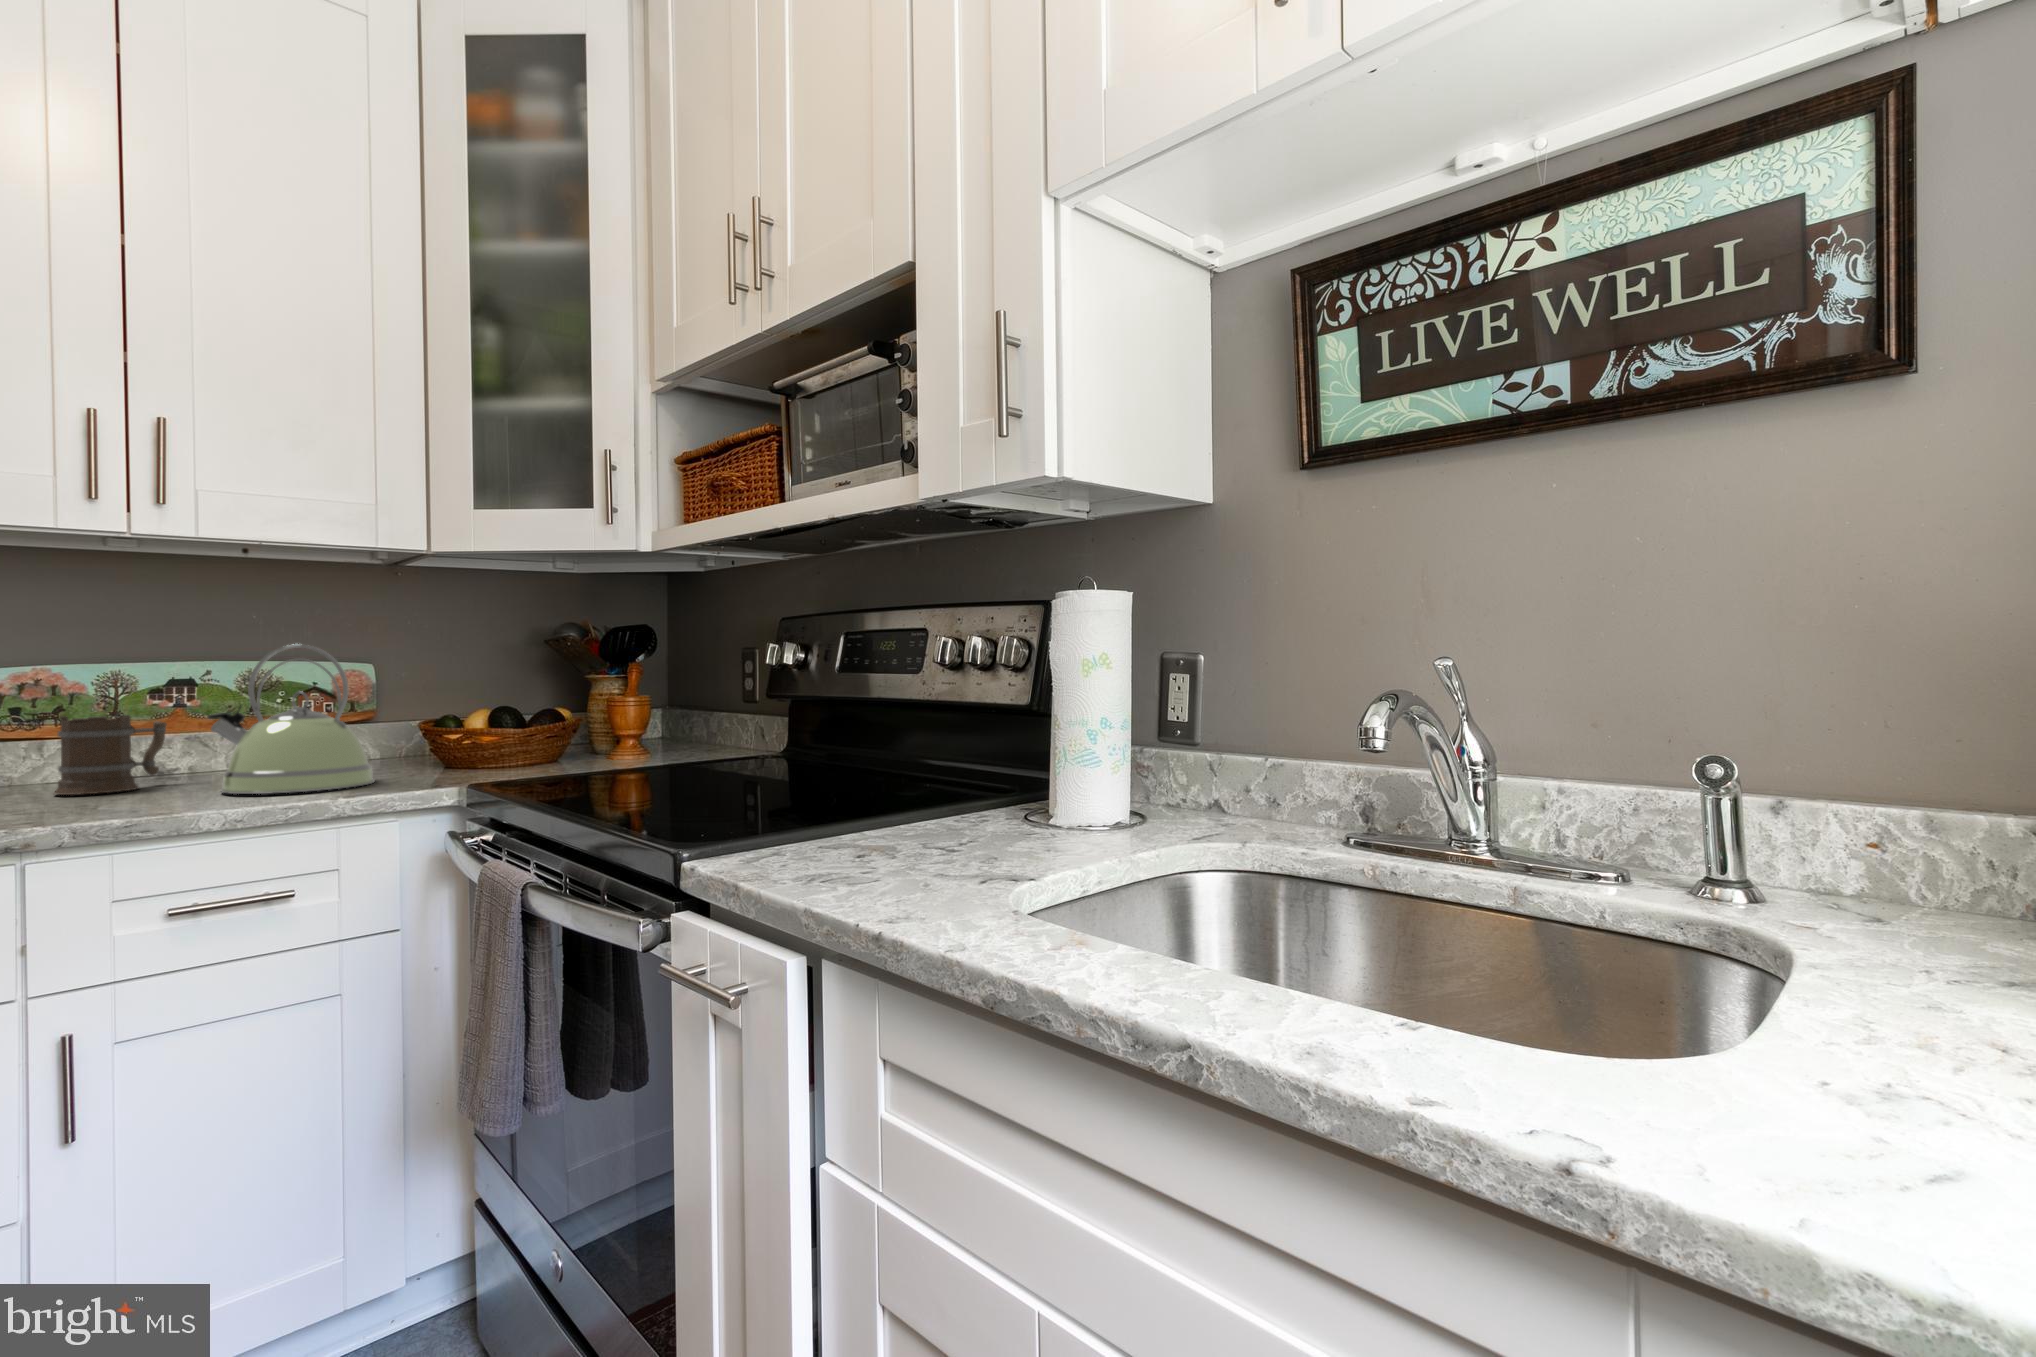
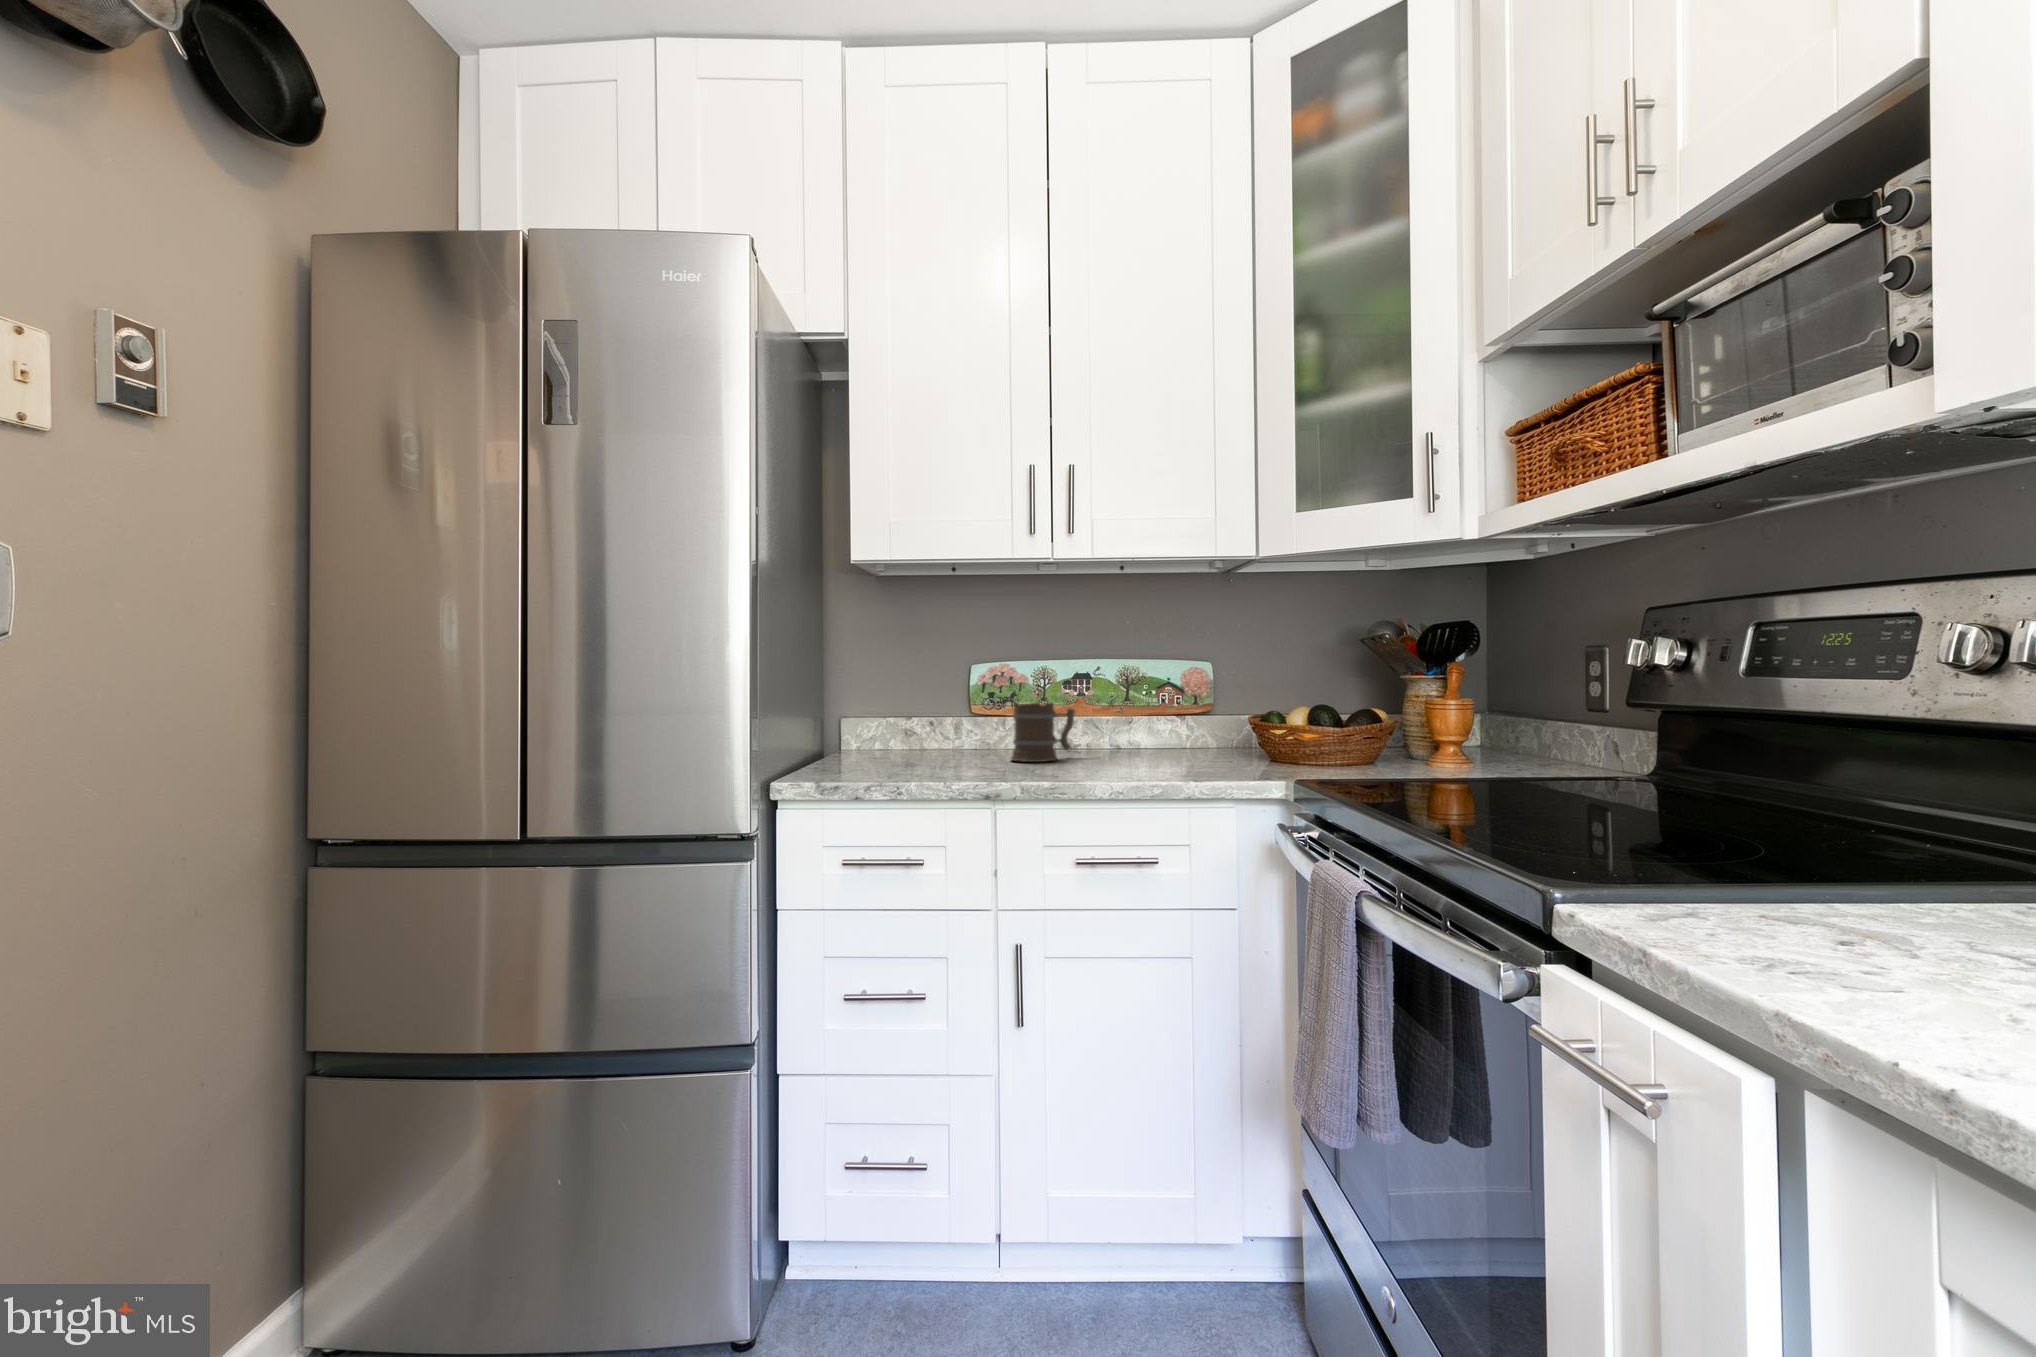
kettle: present [208,644,375,794] -> none [1100,646,1216,773]

